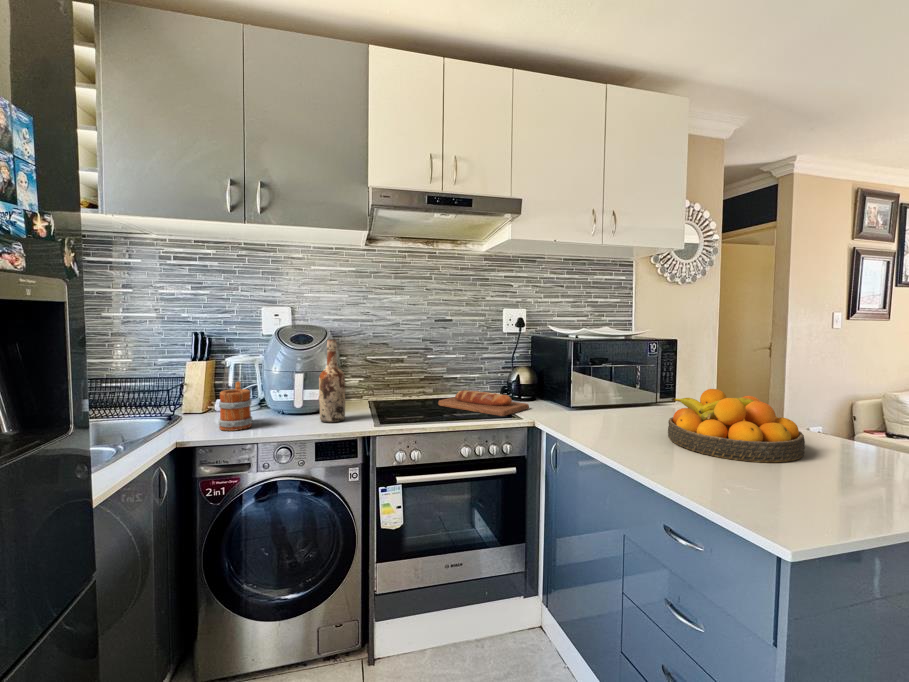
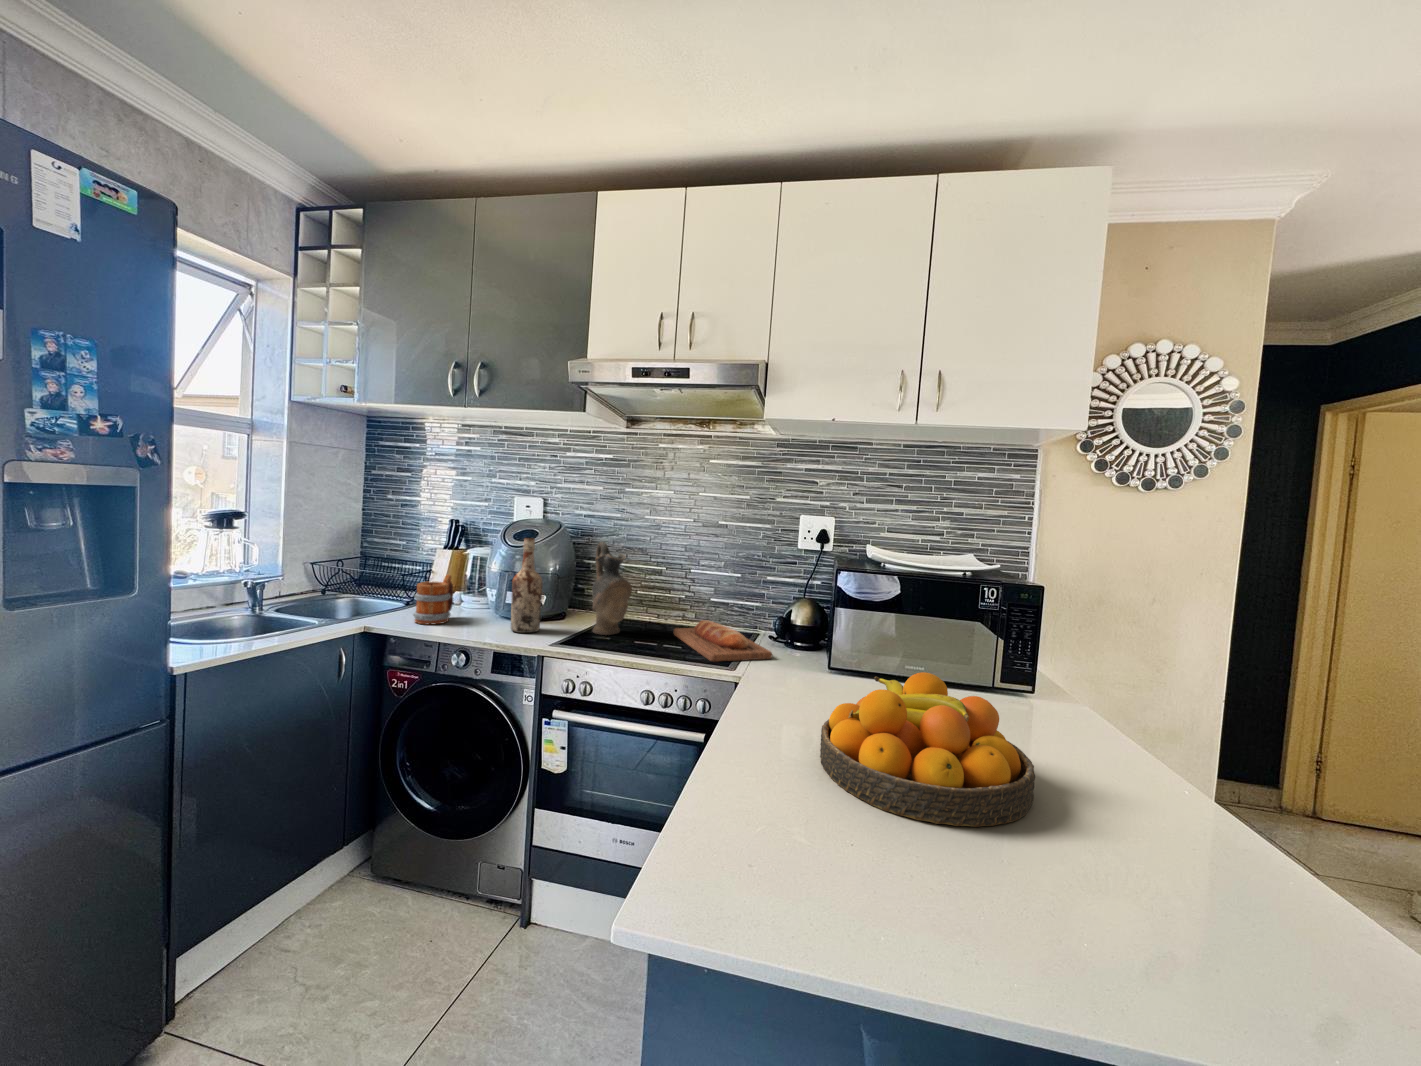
ceramic pitcher: none [373,338,413,413] -> present [592,542,632,635]

